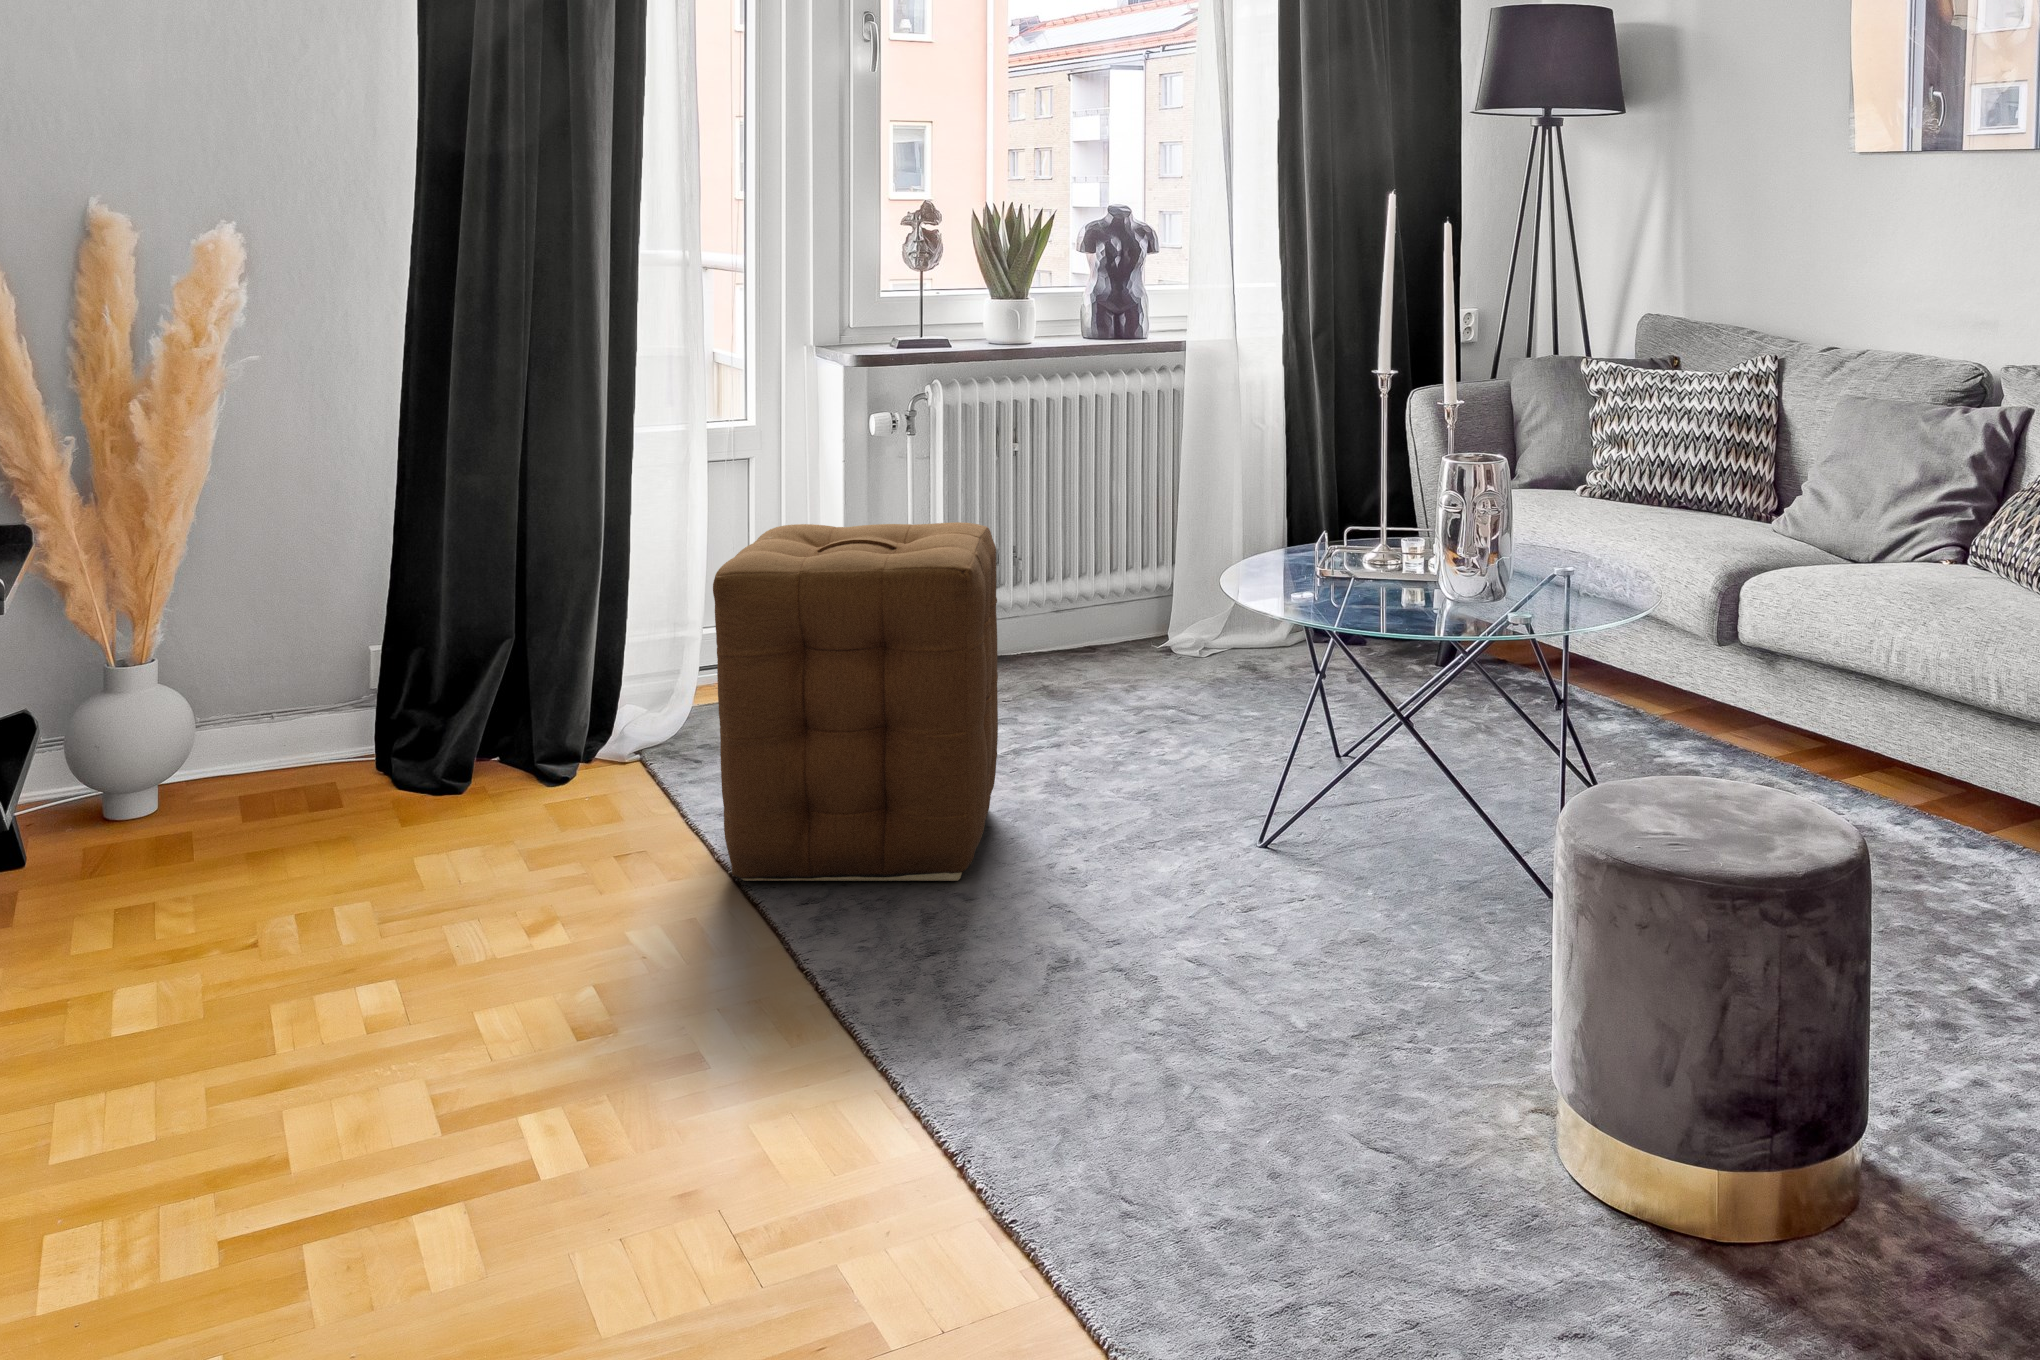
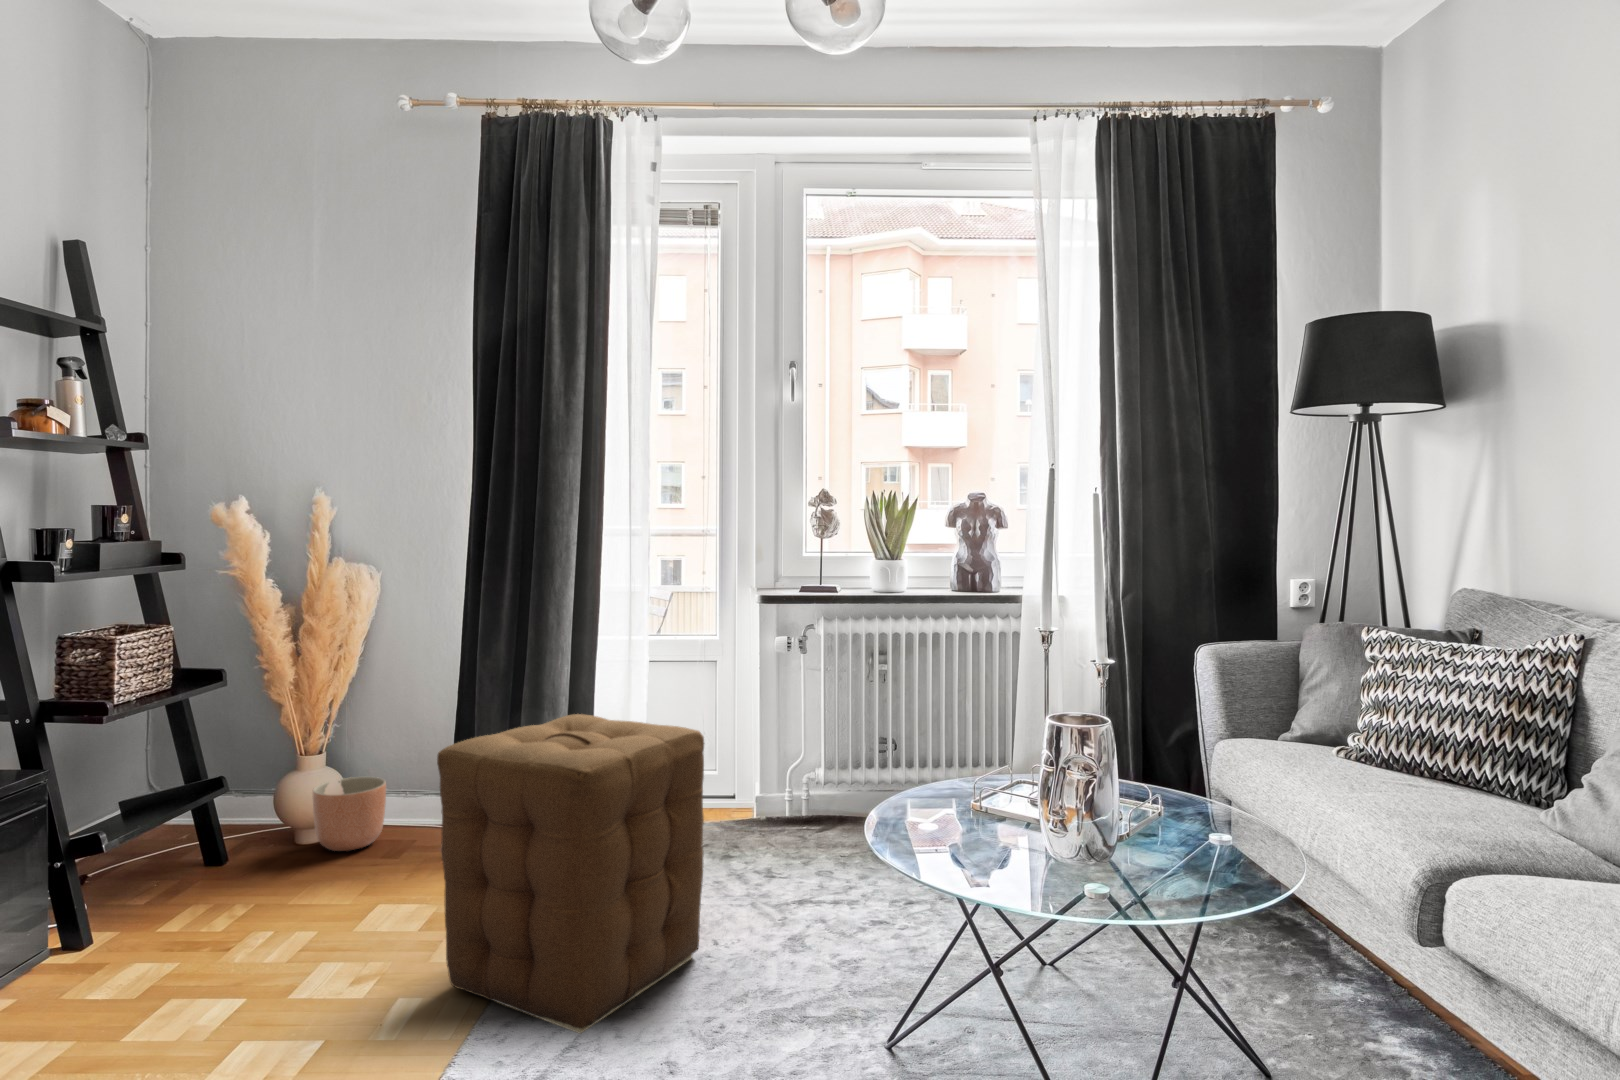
planter: none [187,686,309,808] -> present [313,777,386,851]

